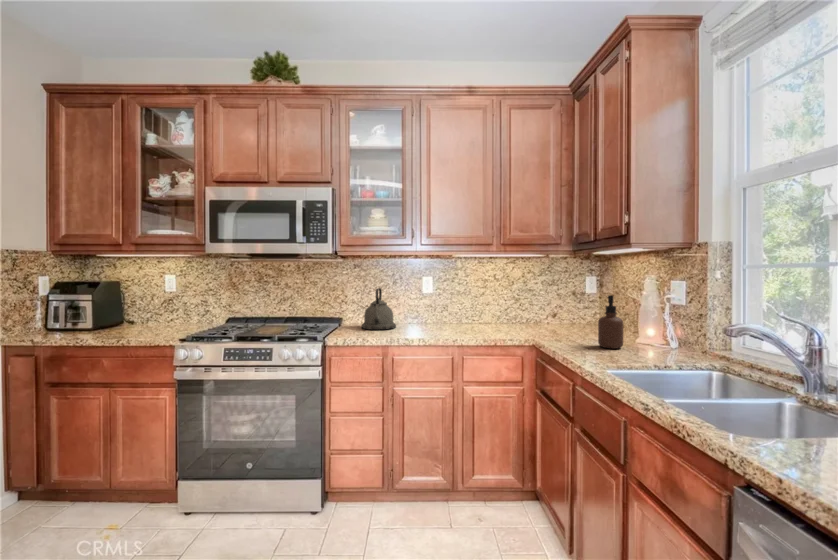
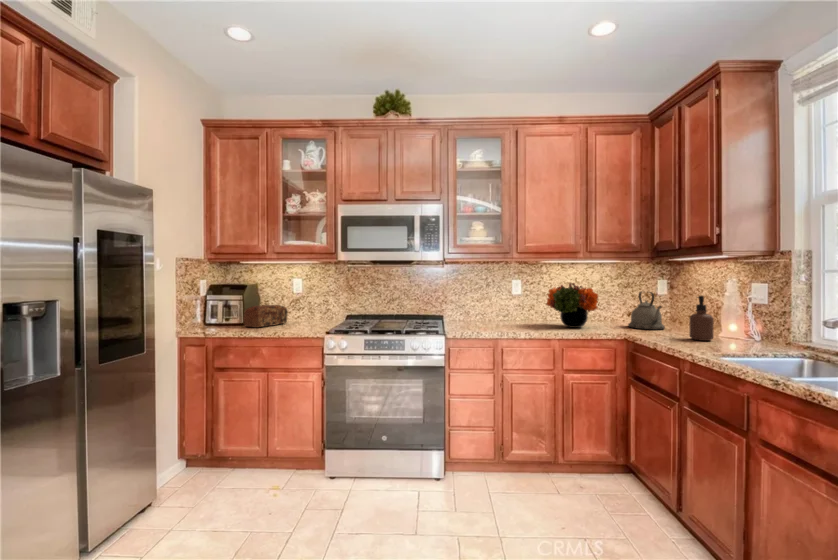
flower arrangement: none [453,280,512,332] -> present [547,283,598,328]
kettle: present [362,288,396,330] -> present [628,292,665,330]
bread loaf: none [89,306,153,334] -> present [243,305,288,328]

